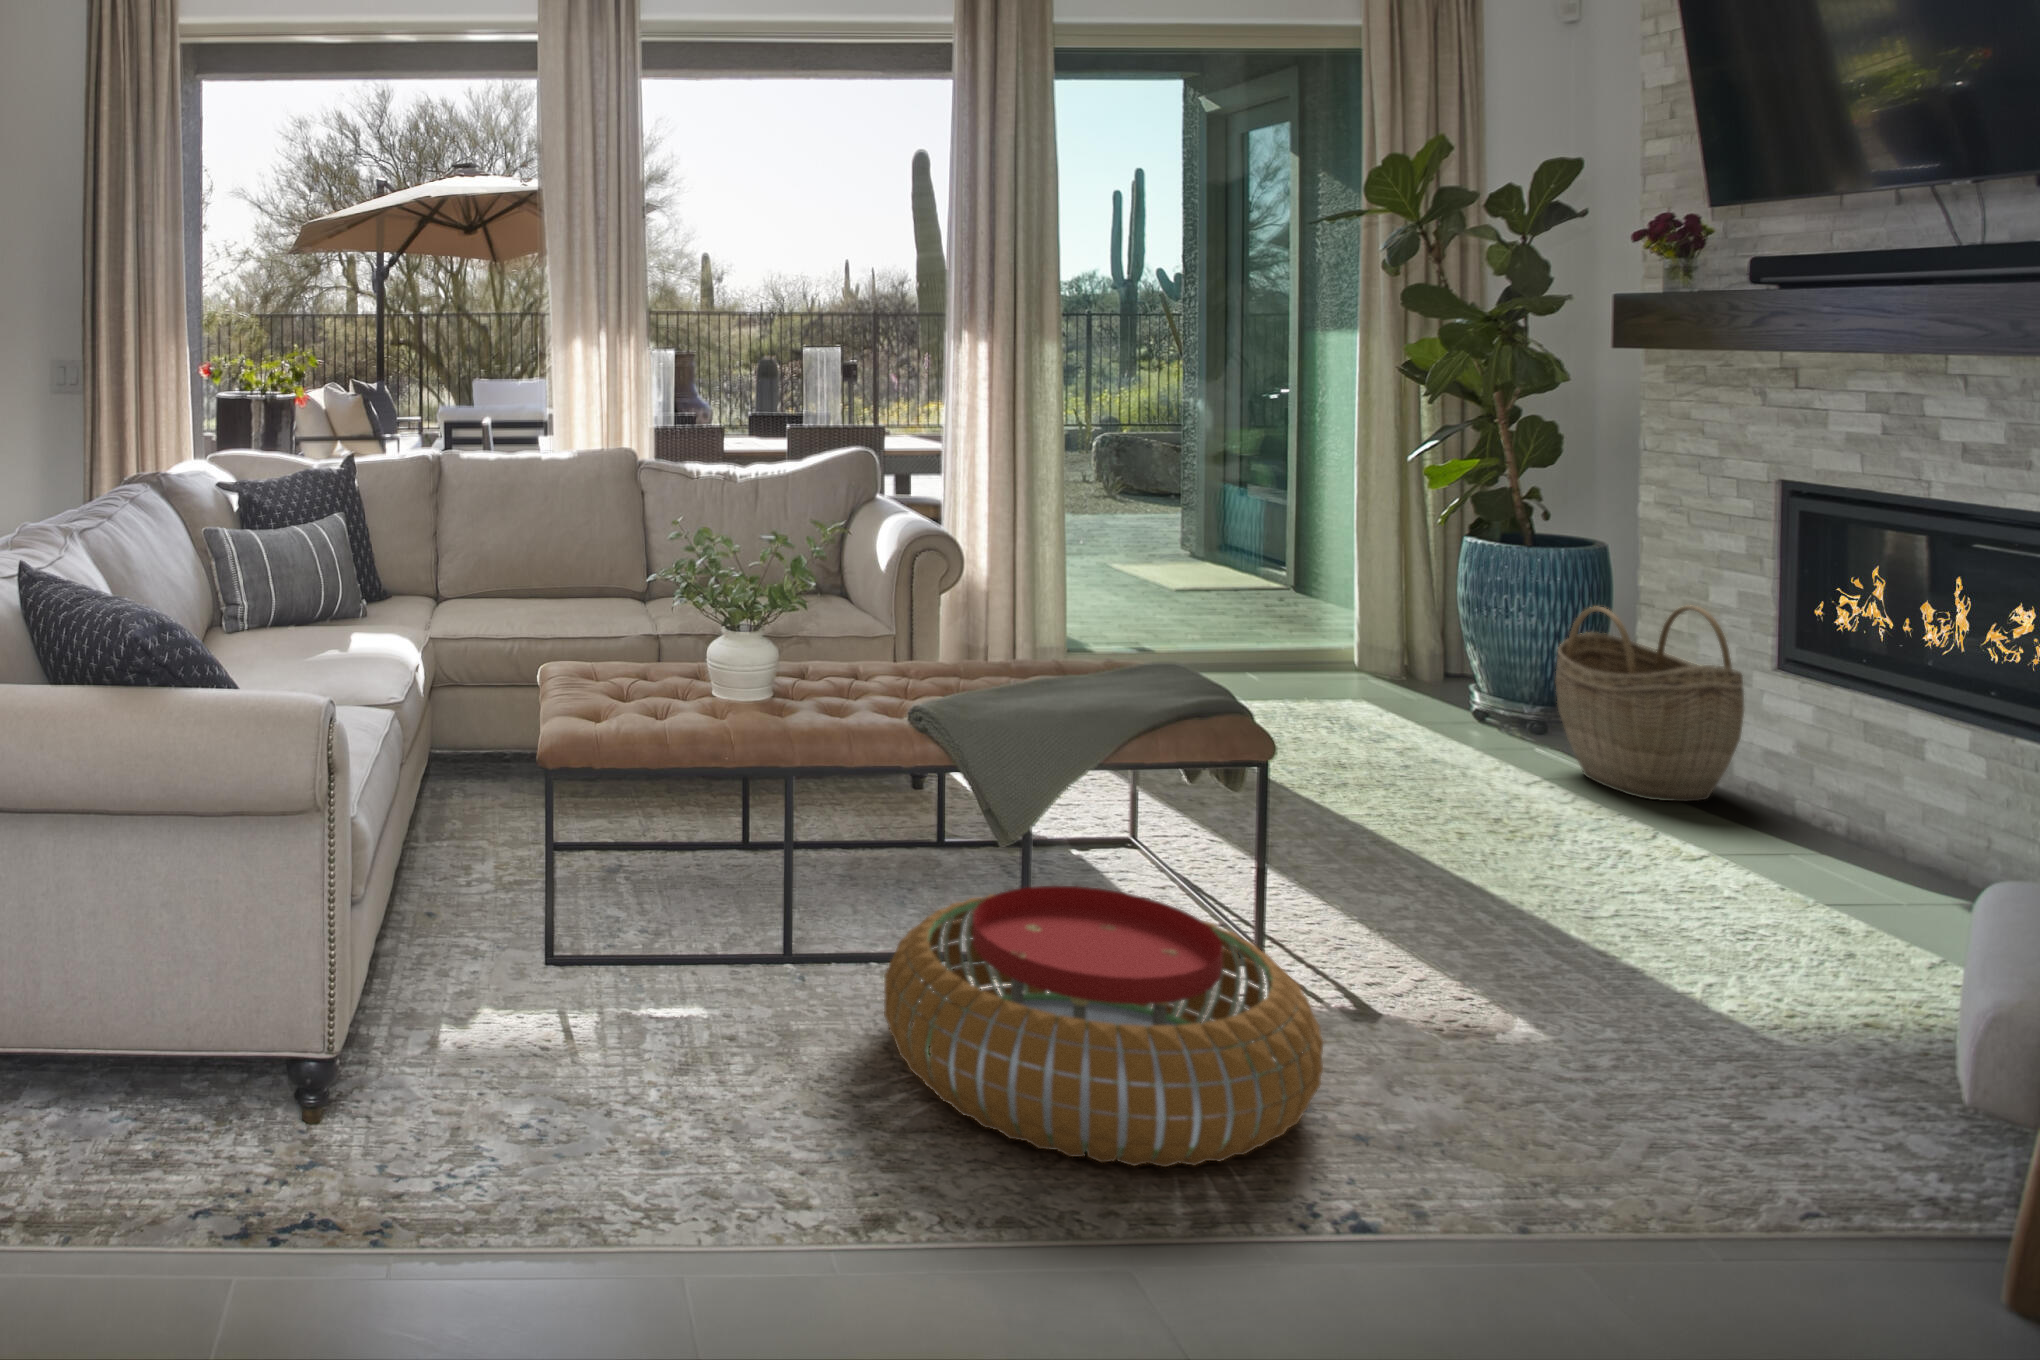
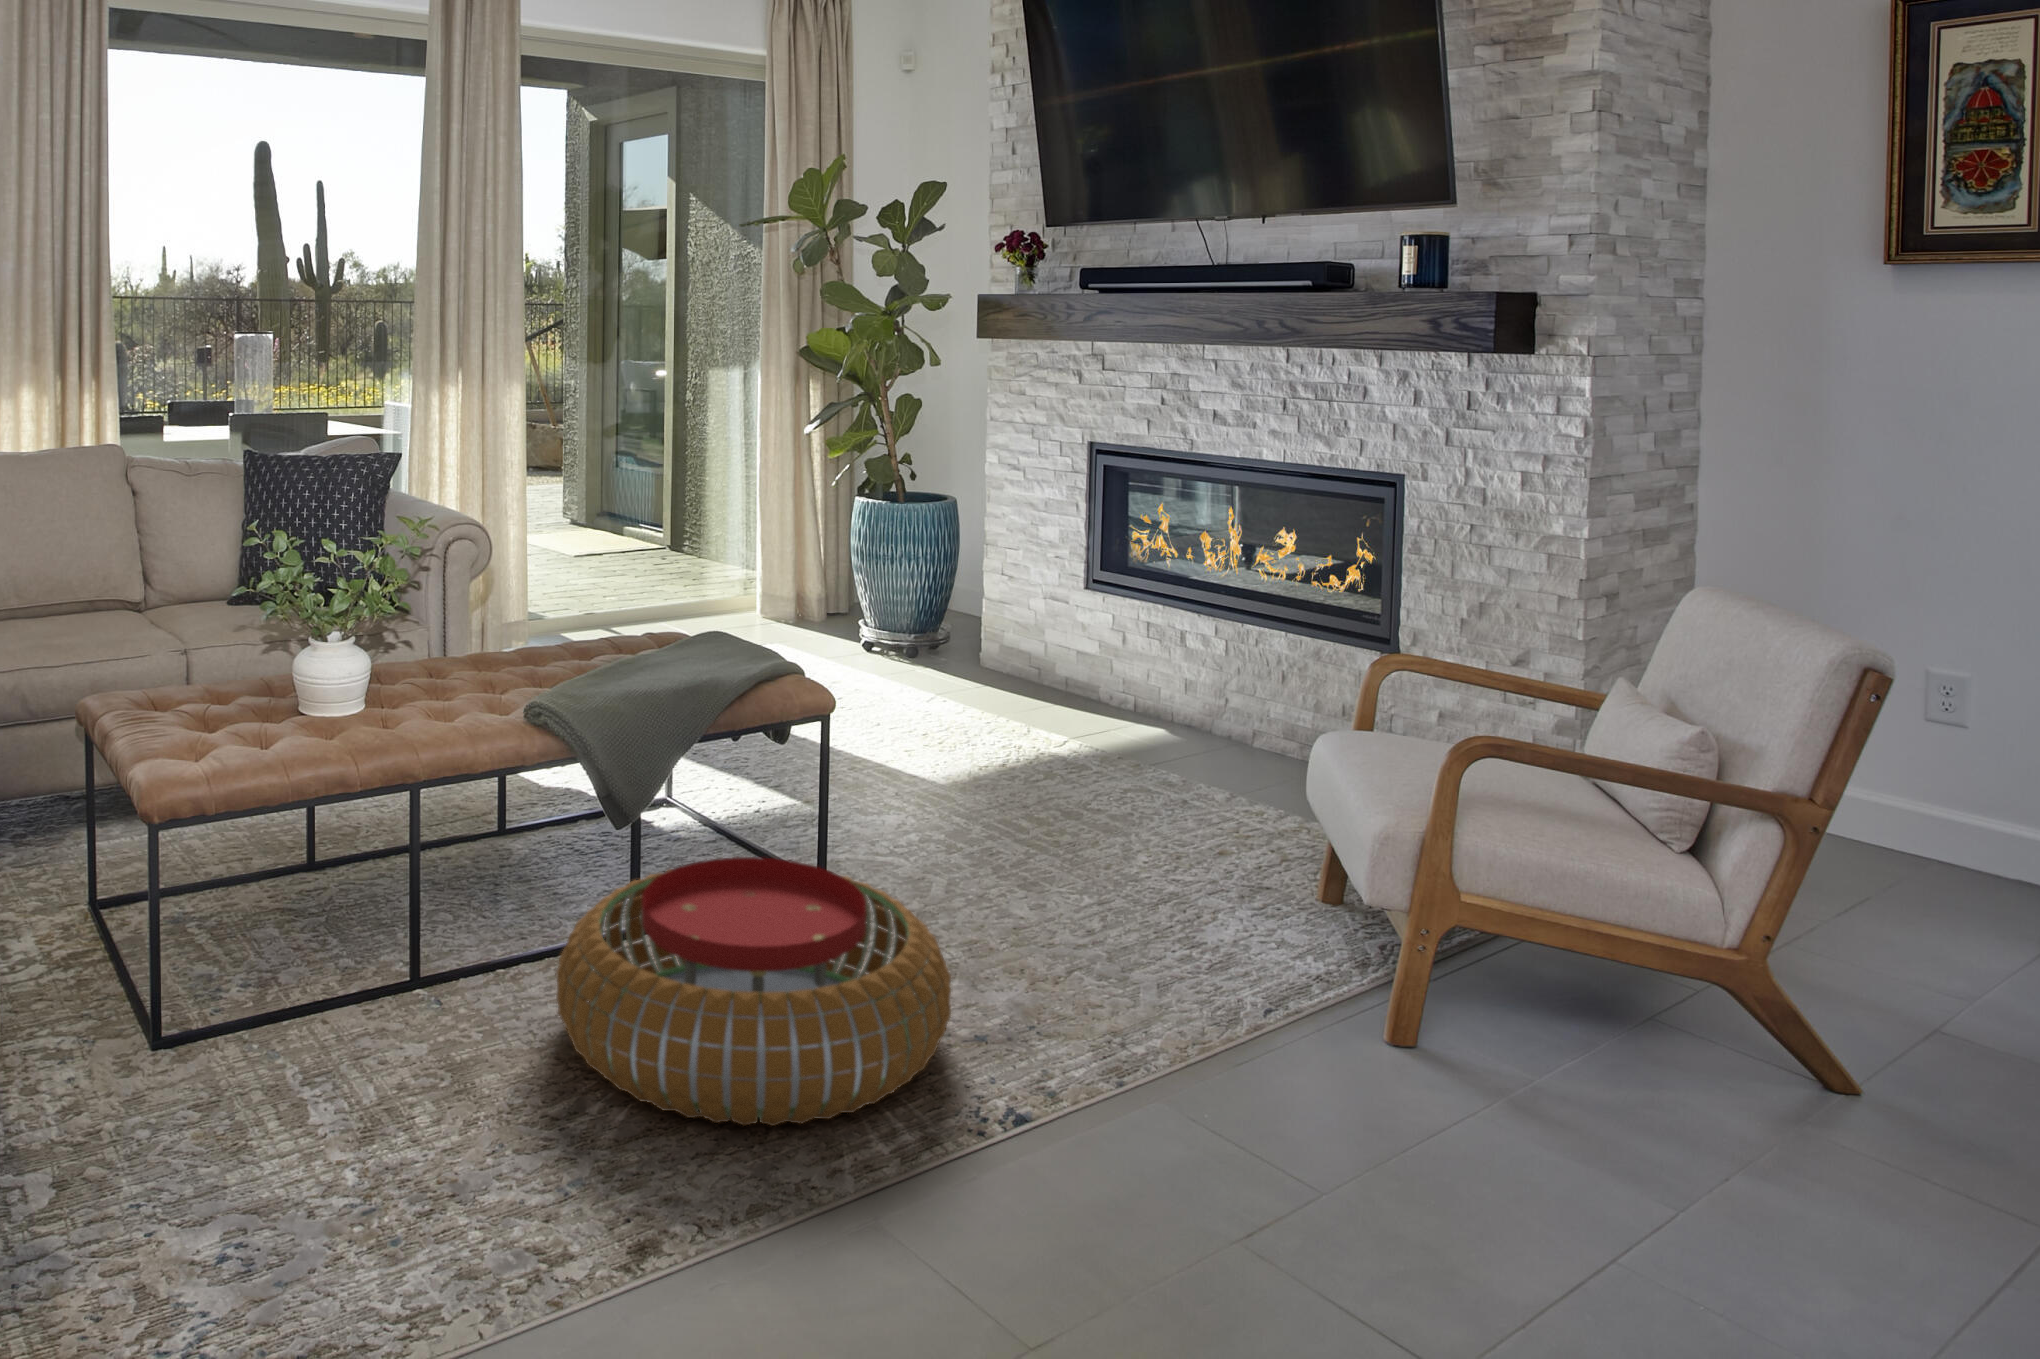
woven basket: present [1555,606,1744,801] -> none [945,542,1073,699]

